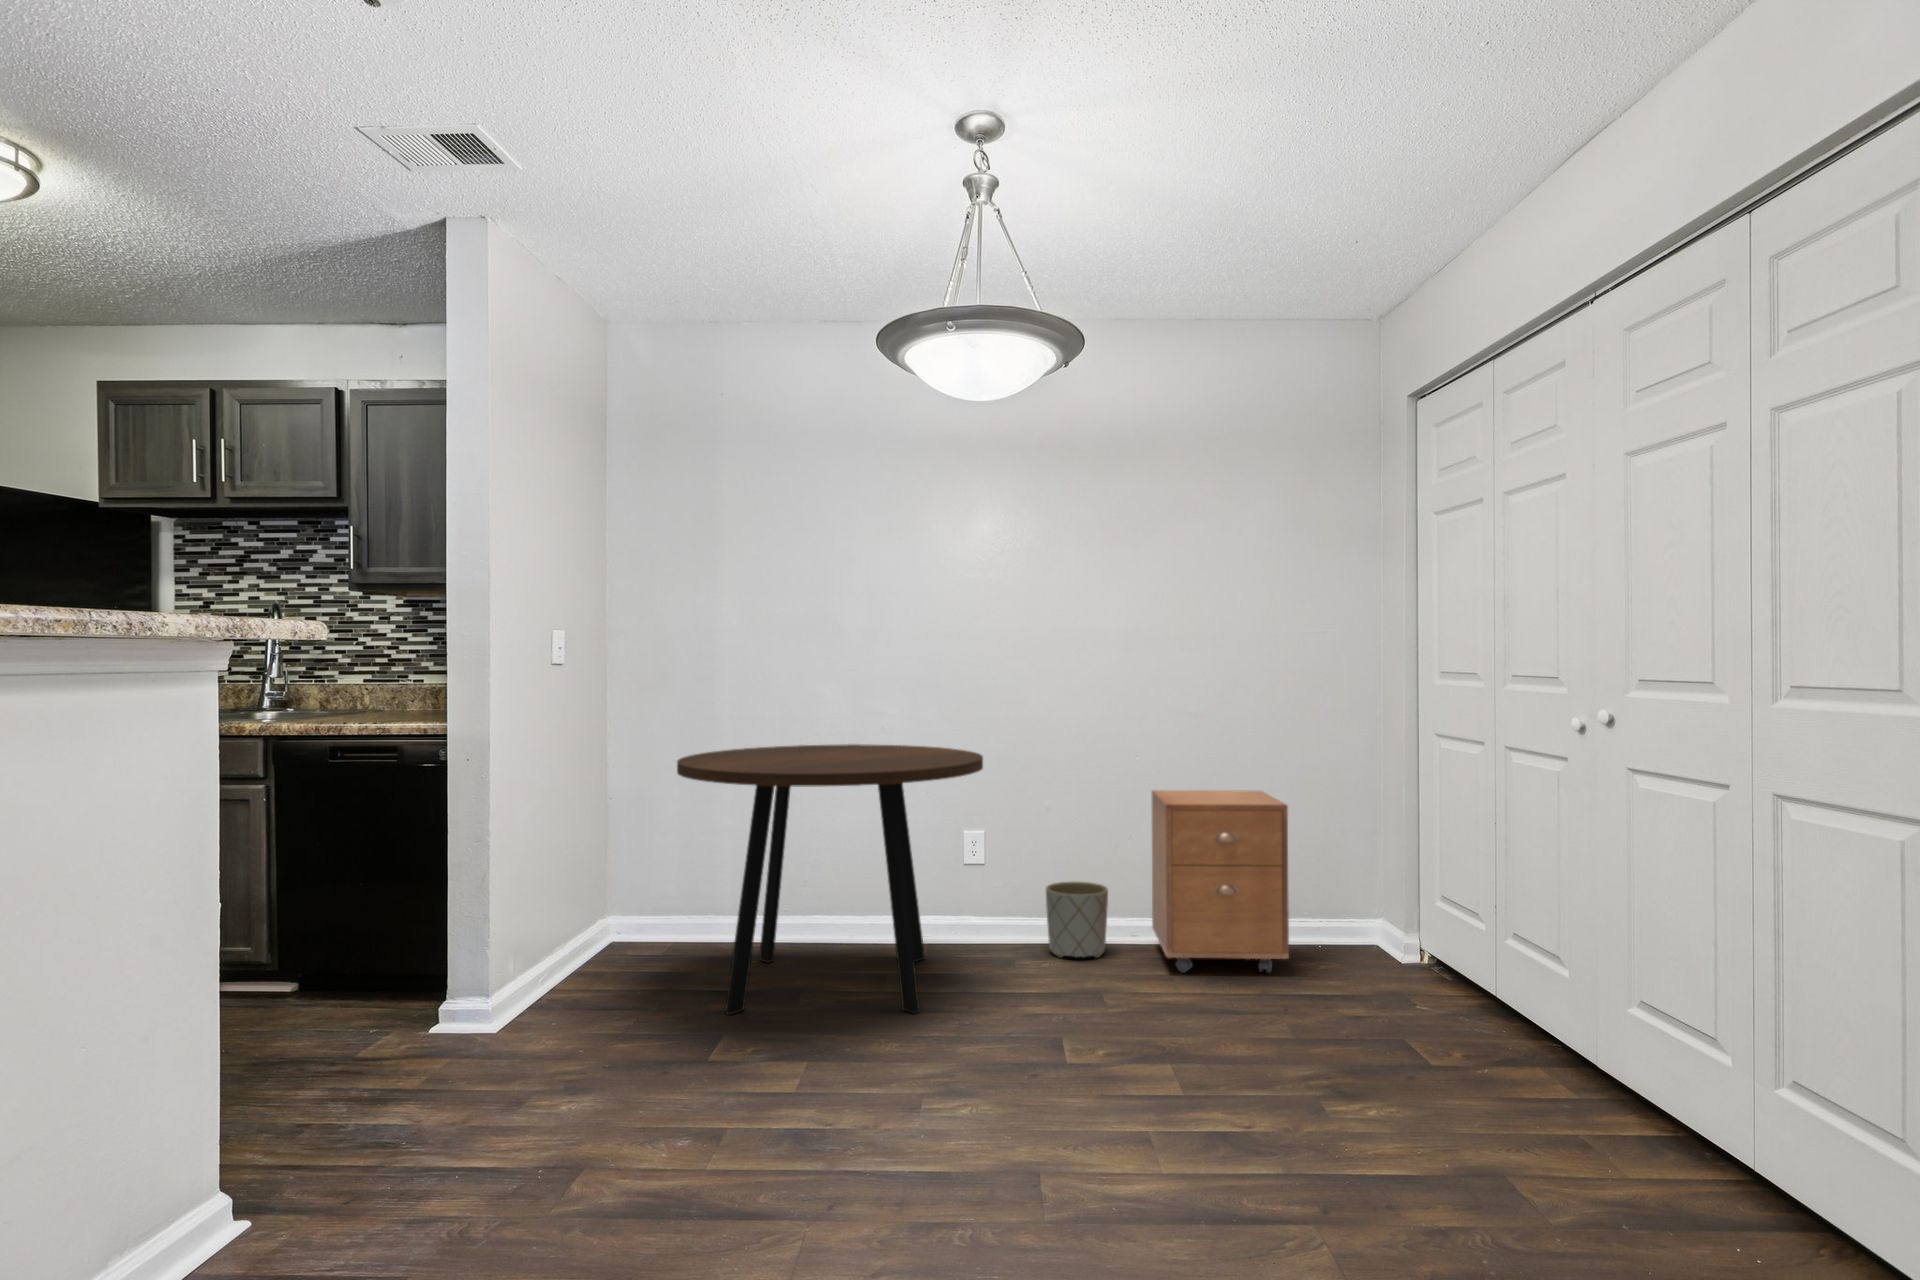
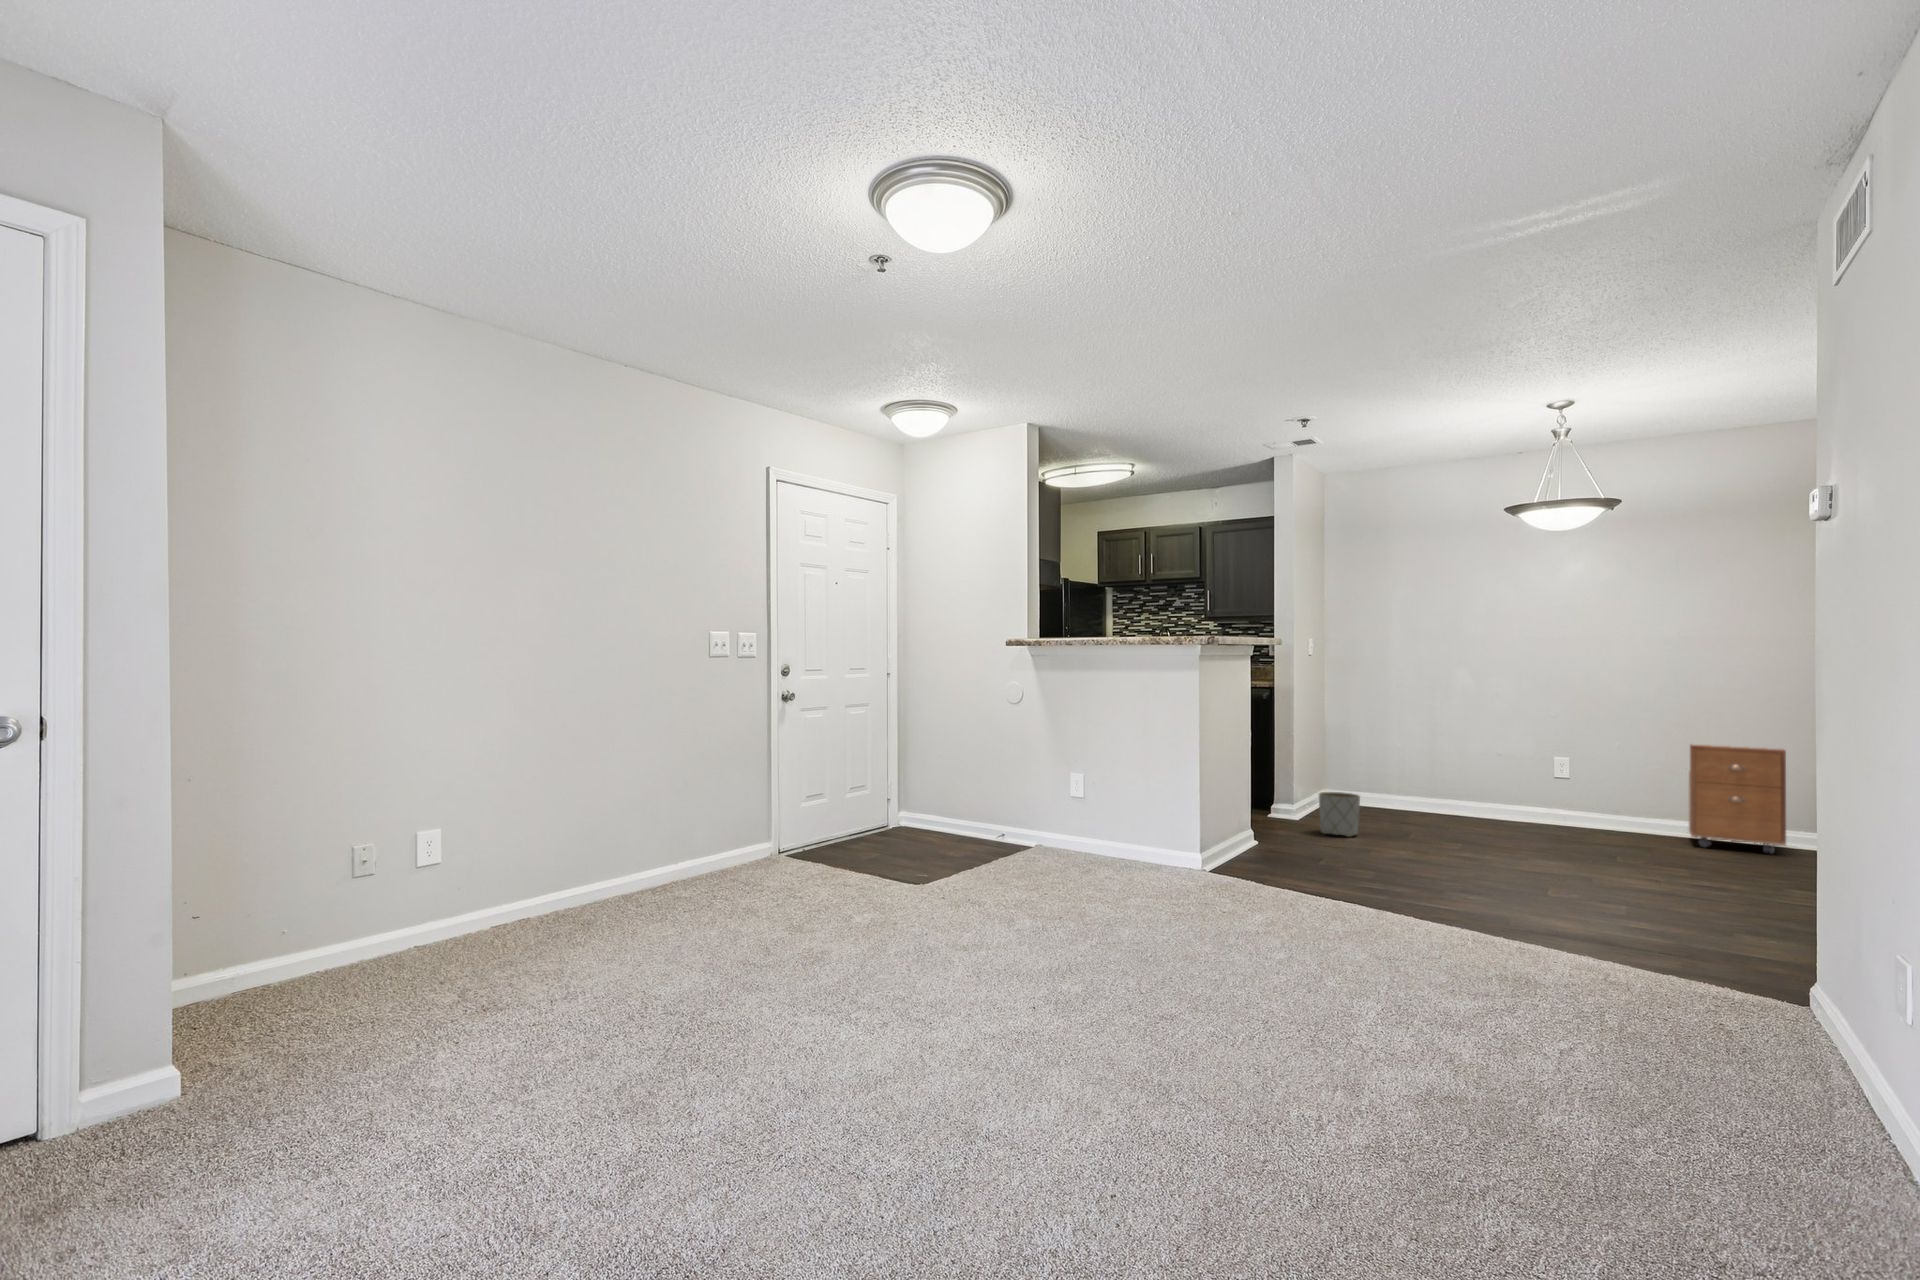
dining table: present [677,744,983,1015] -> none [1380,704,1561,840]
planter: present [1046,881,1108,958] -> present [1319,792,1360,837]

